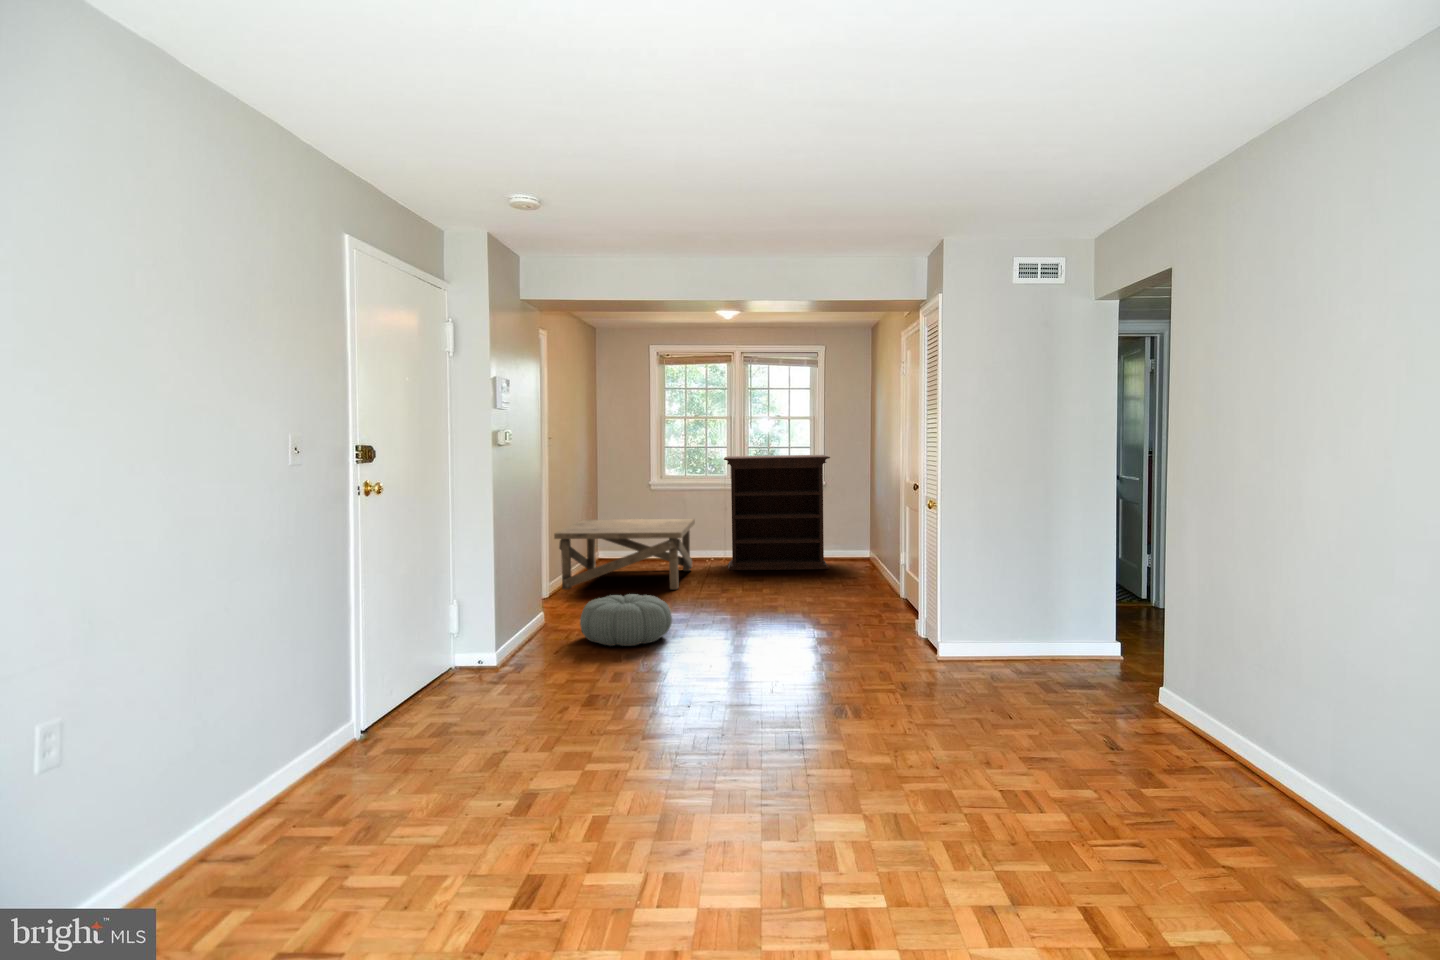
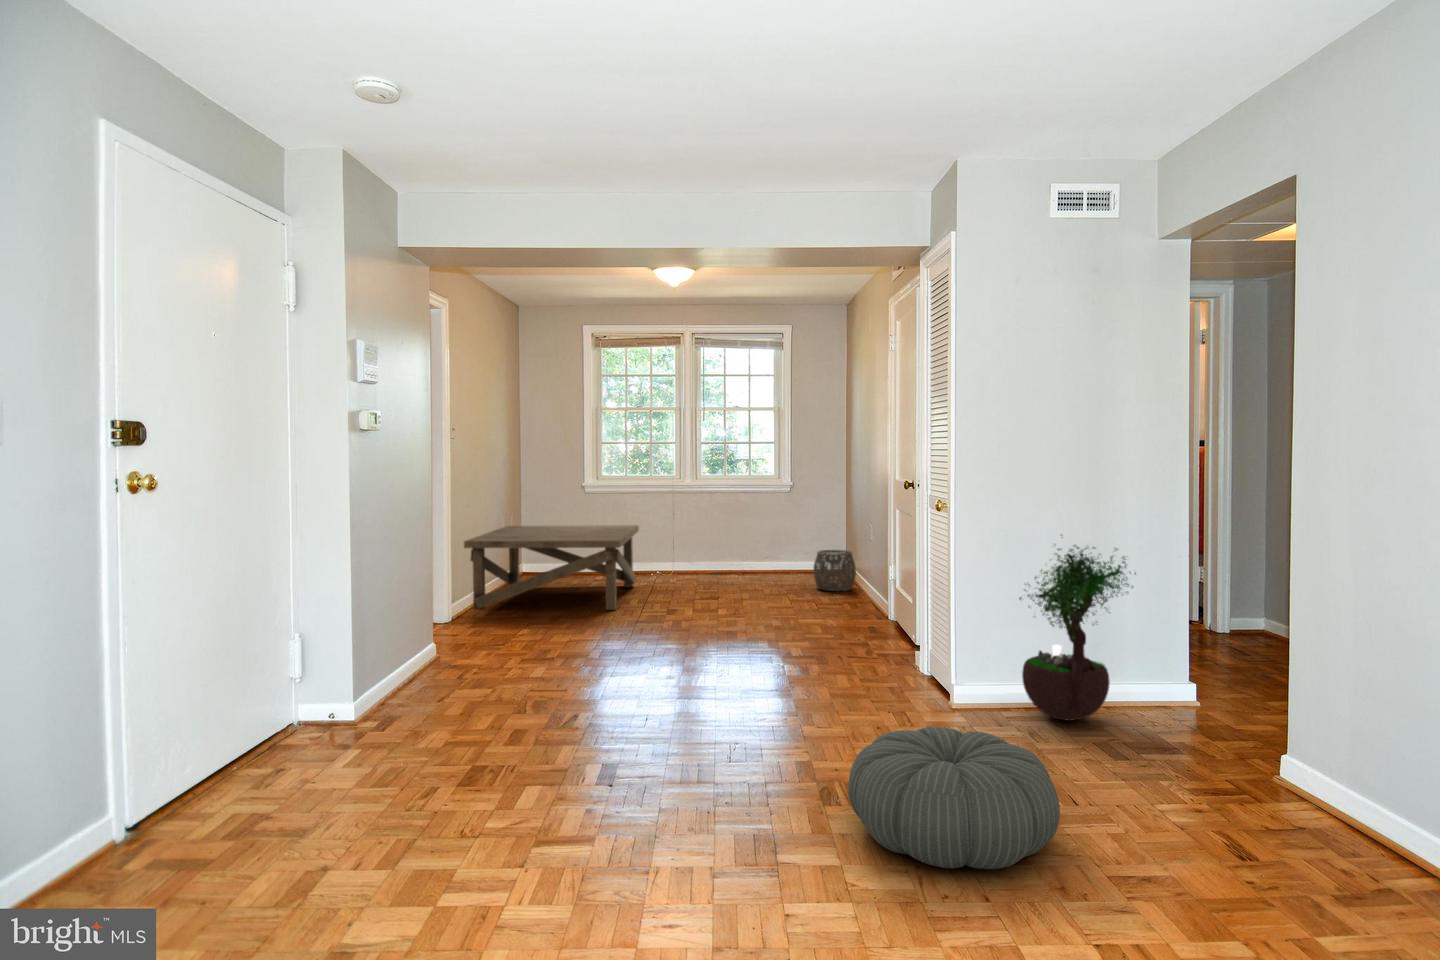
bookshelf: present [724,455,830,570] -> none [673,452,799,586]
potted tree: none [986,529,1073,669] -> present [1019,535,1136,720]
woven basket: none [843,539,880,574] -> present [813,550,856,591]
pouf: present [580,594,672,646] -> present [848,727,1060,869]

